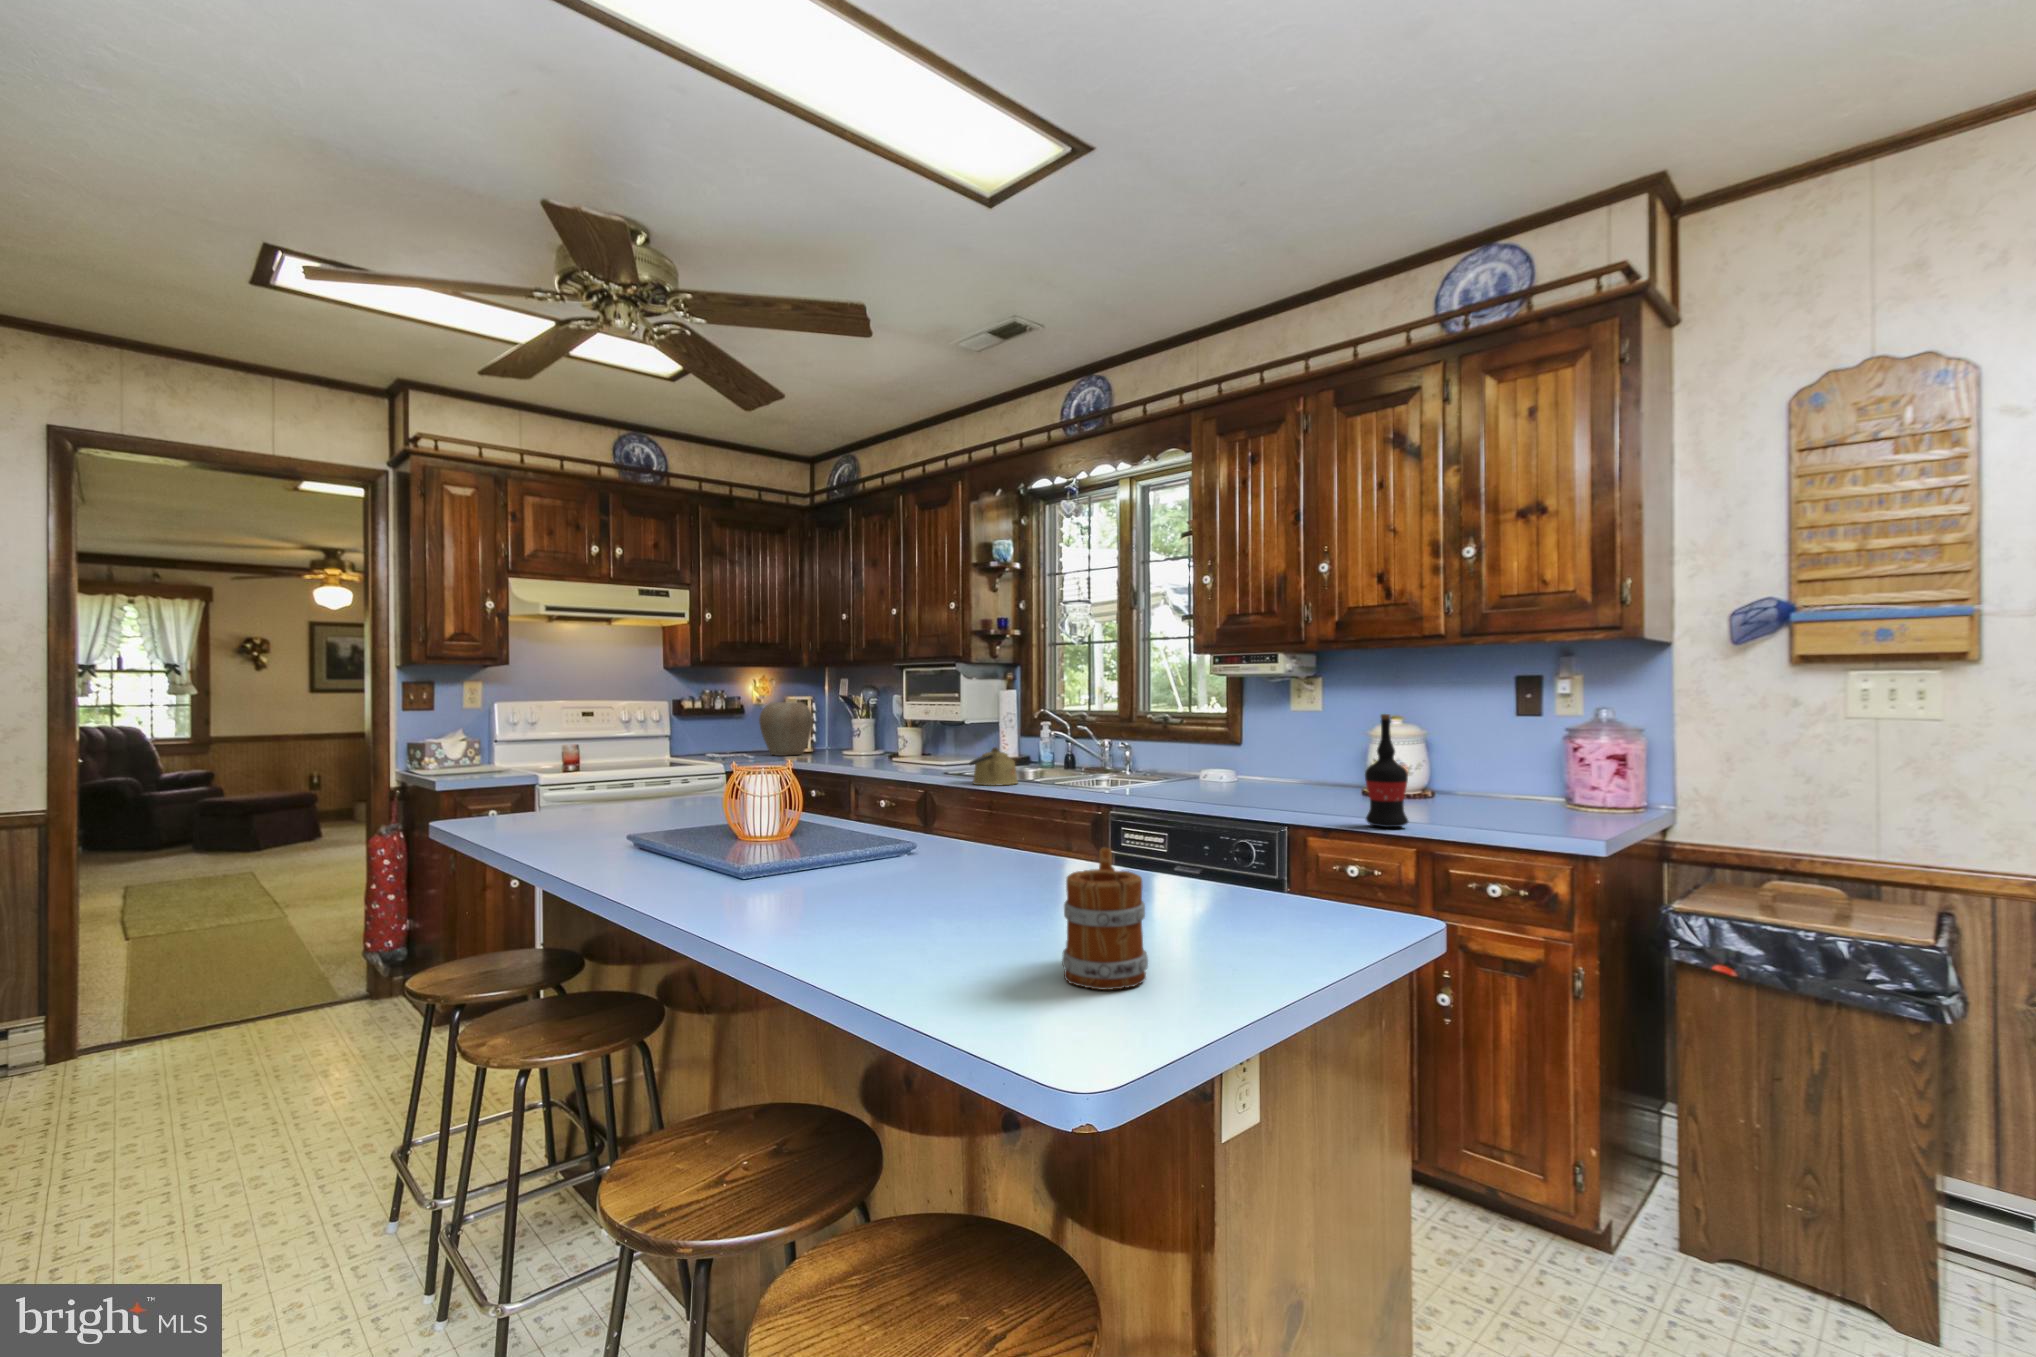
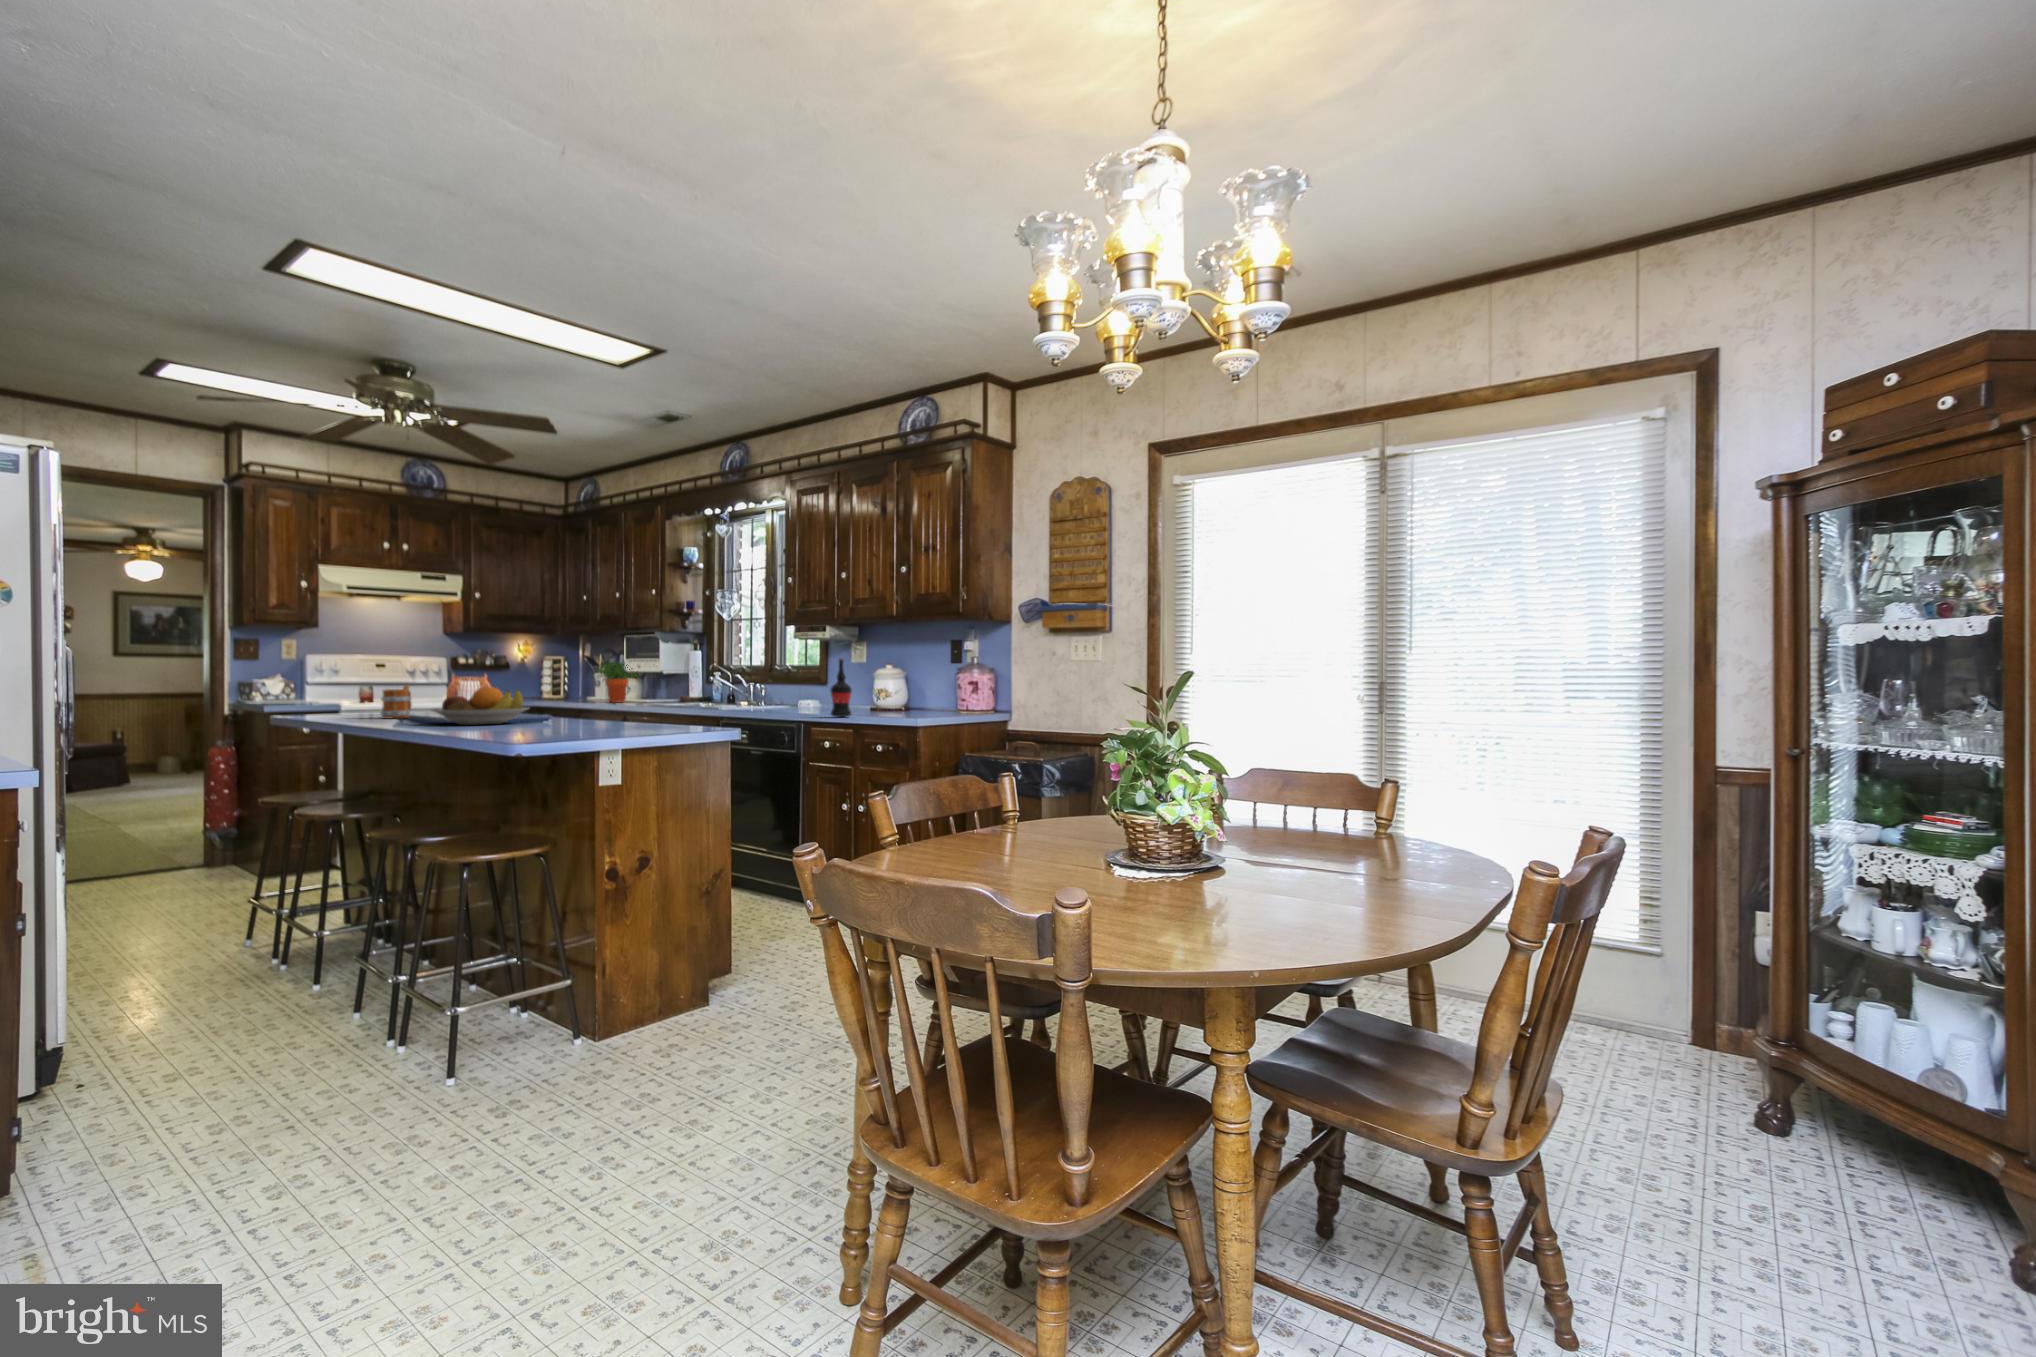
vase: present [759,702,813,756] -> none [521,661,564,700]
potted plant: none [857,703,926,763] -> present [596,661,637,703]
kettle: present [970,747,1018,786] -> none [647,685,682,708]
fruit bowl: none [695,800,880,884] -> present [432,687,528,725]
mug: present [1062,848,1148,990] -> present [381,685,411,719]

